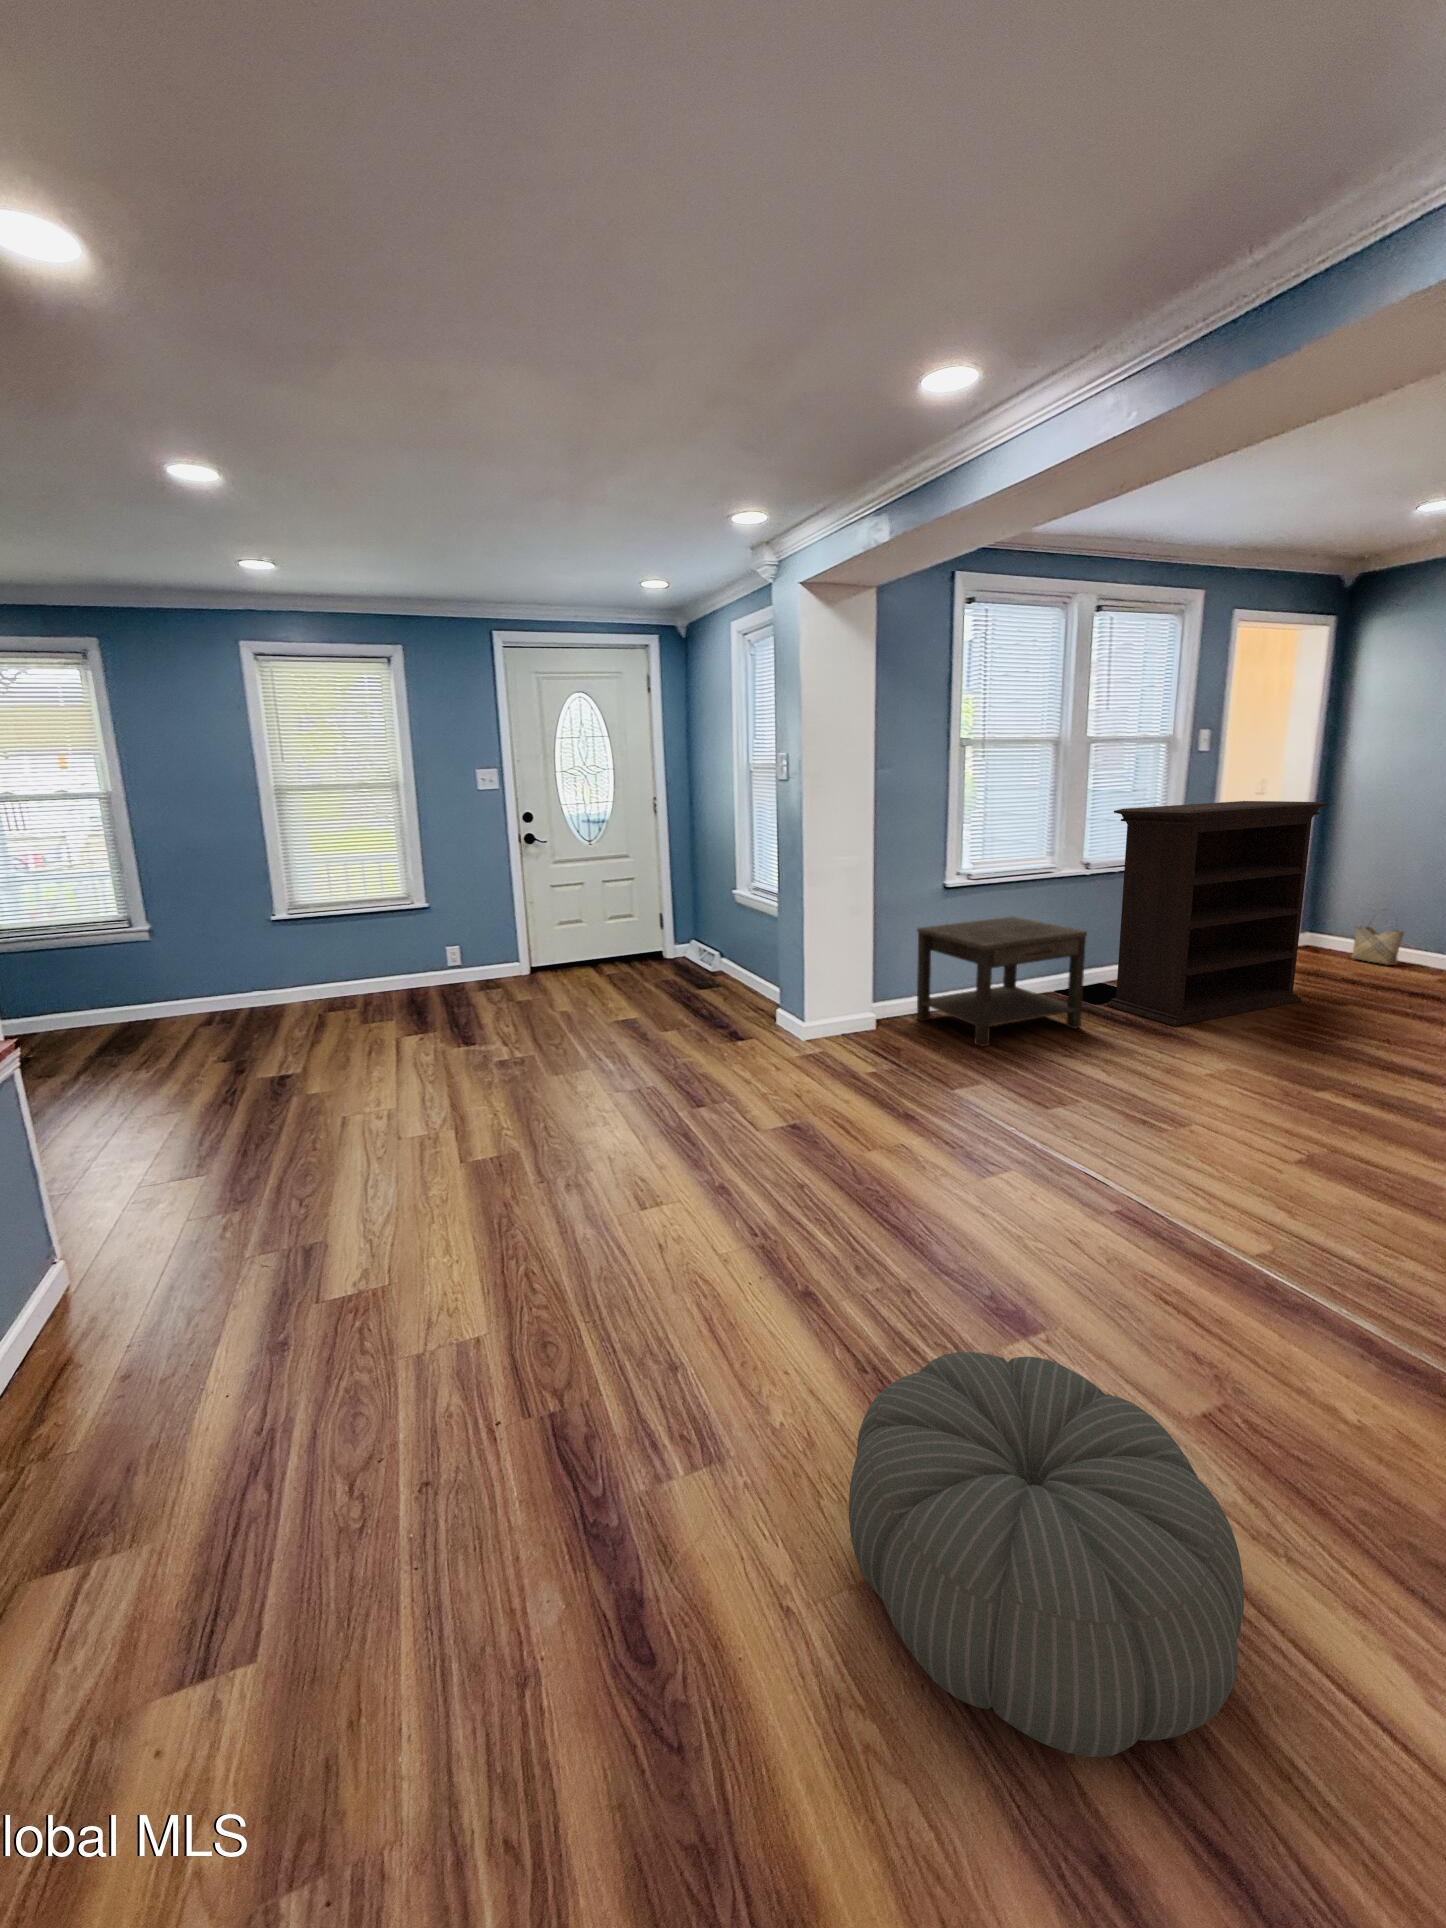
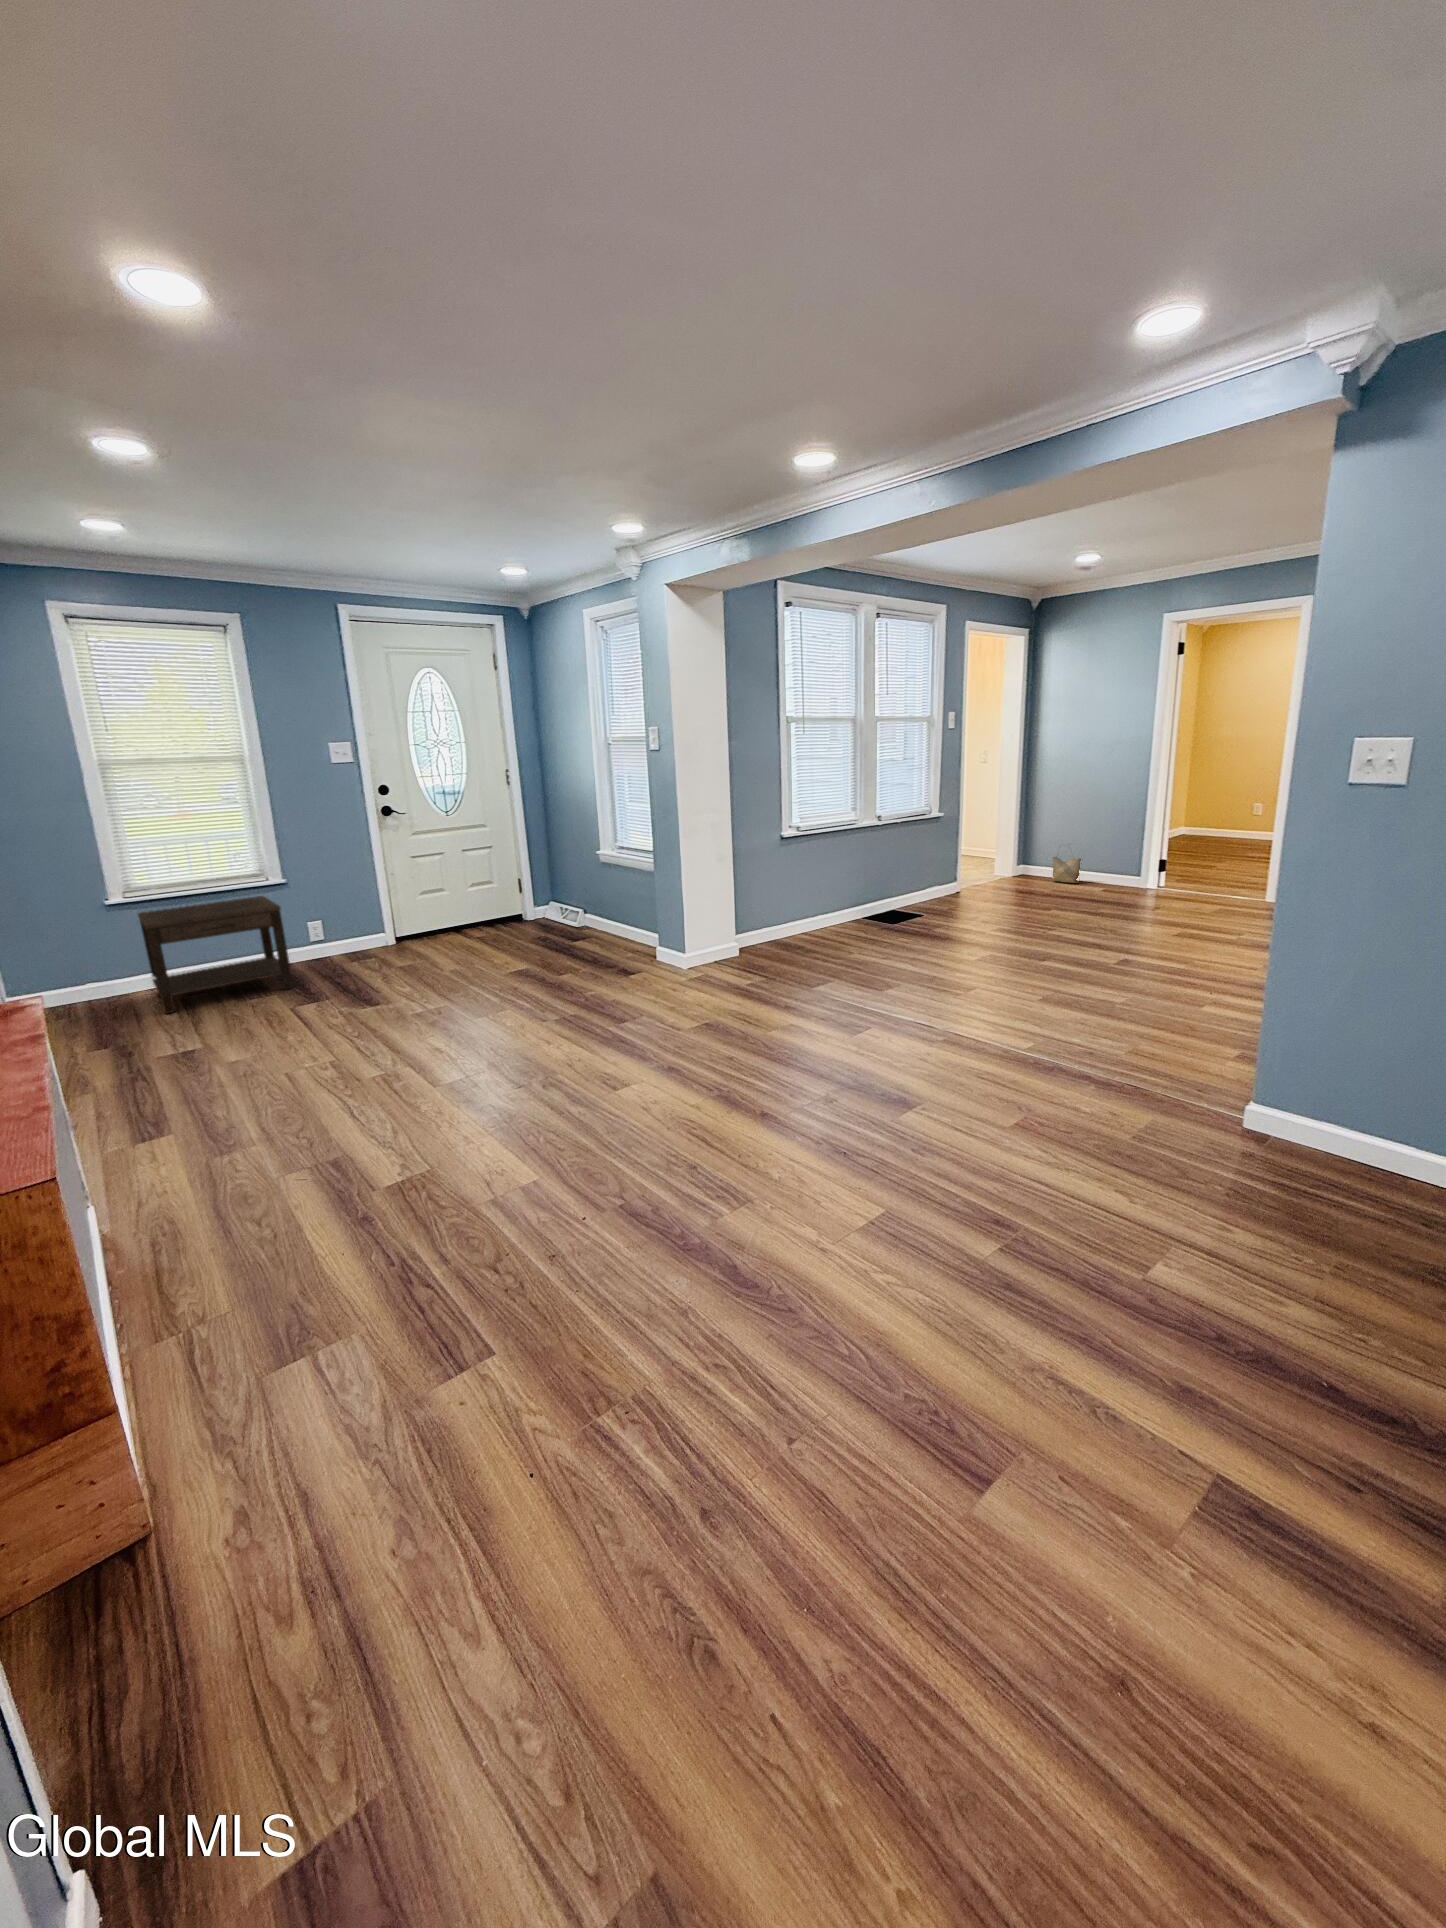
bookshelf: present [1107,801,1328,1026] -> none [900,765,1035,933]
side table: present [917,917,1087,1046] -> present [138,896,294,1013]
pouf: present [849,1352,1244,1757] -> none [842,1095,1050,1251]

